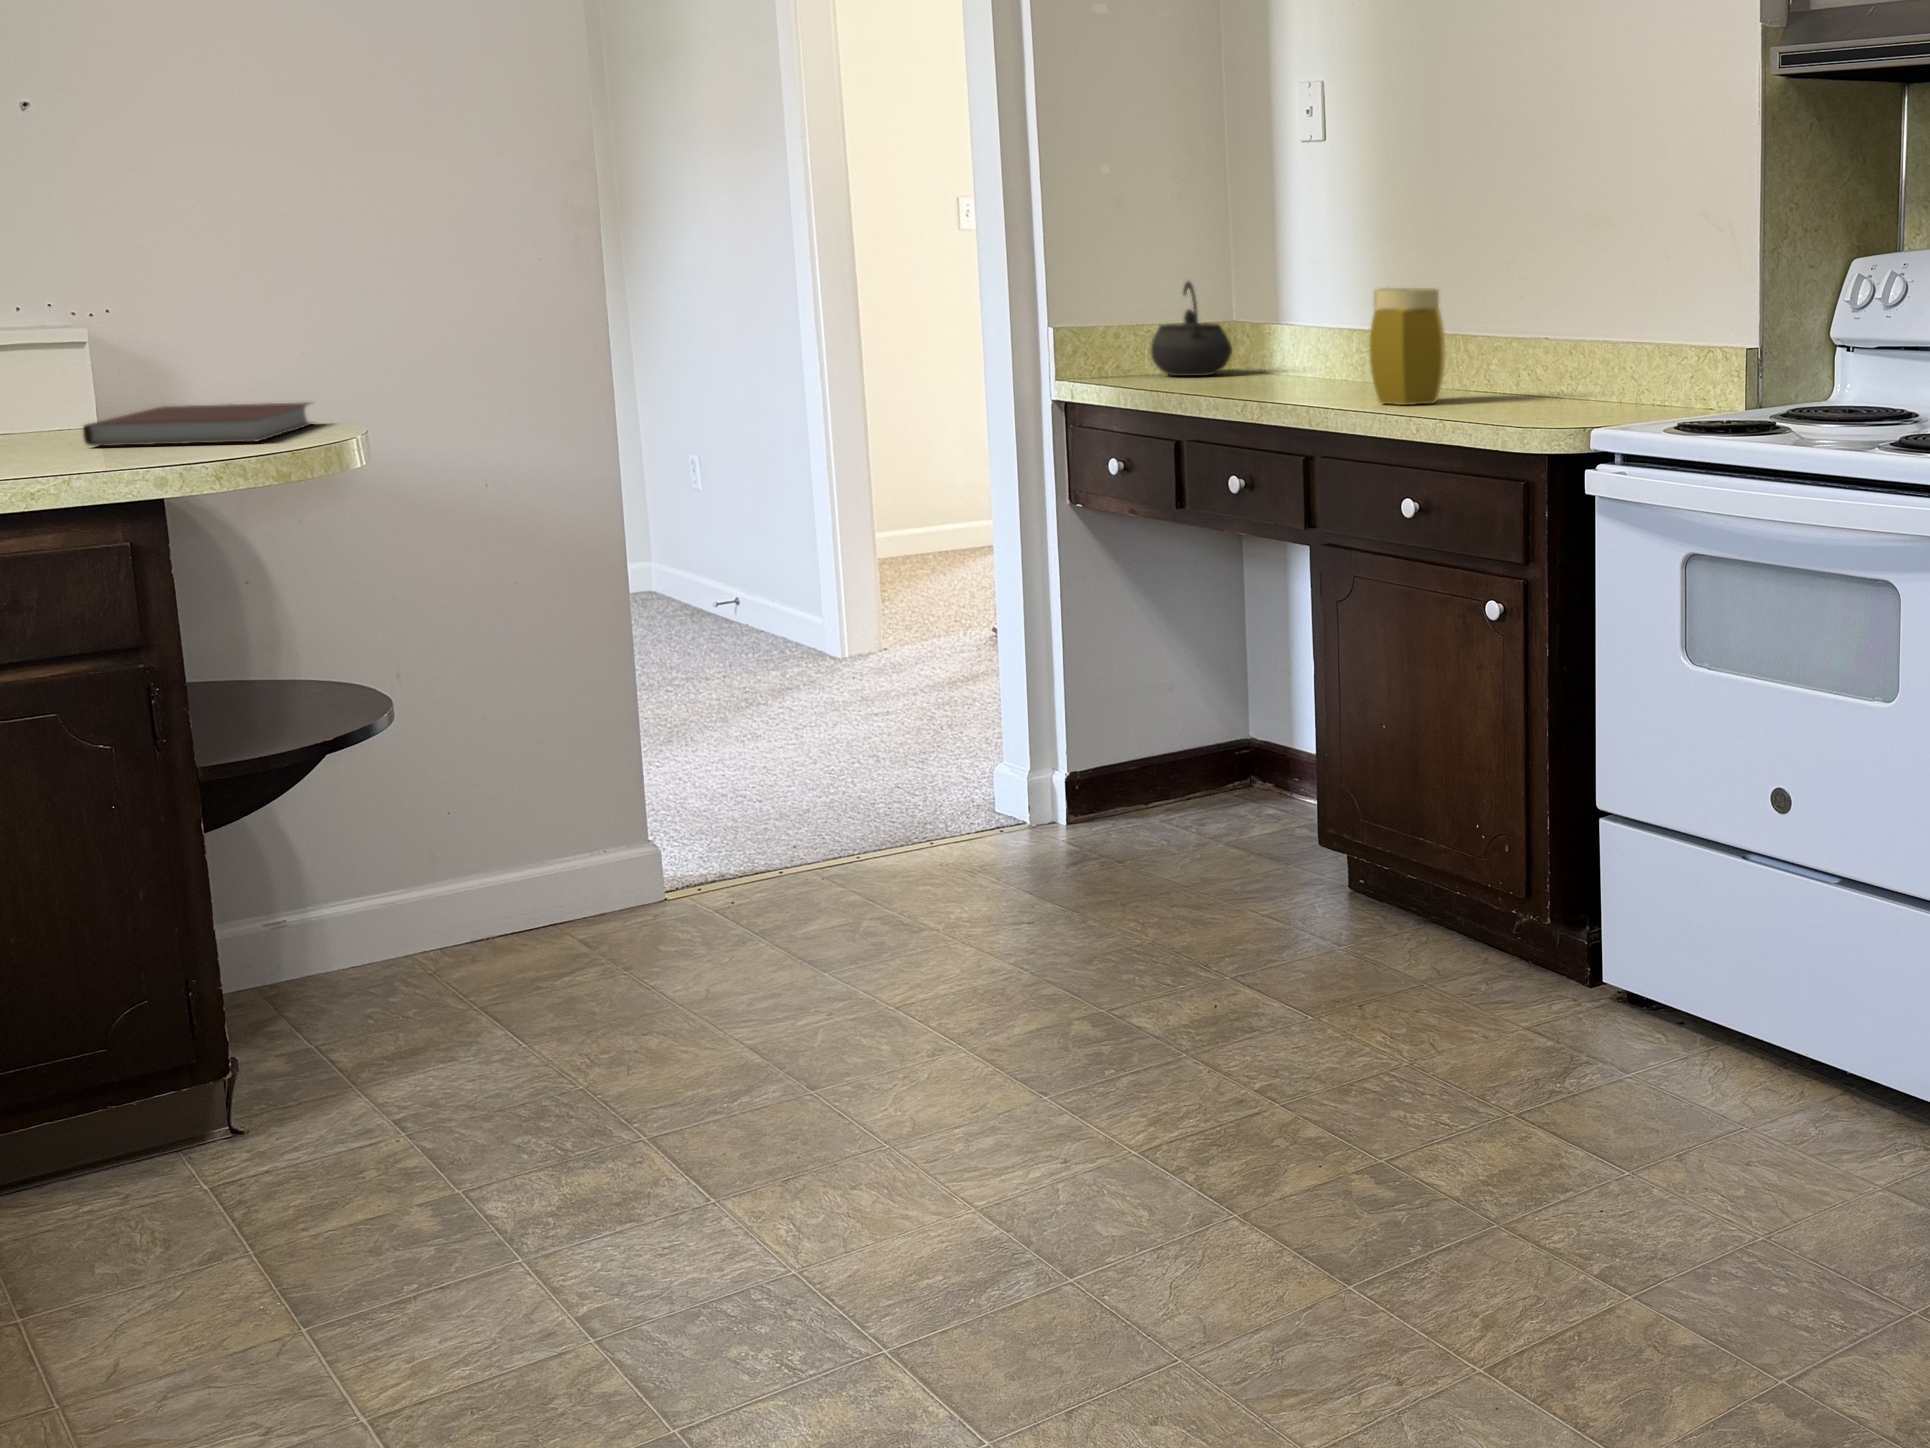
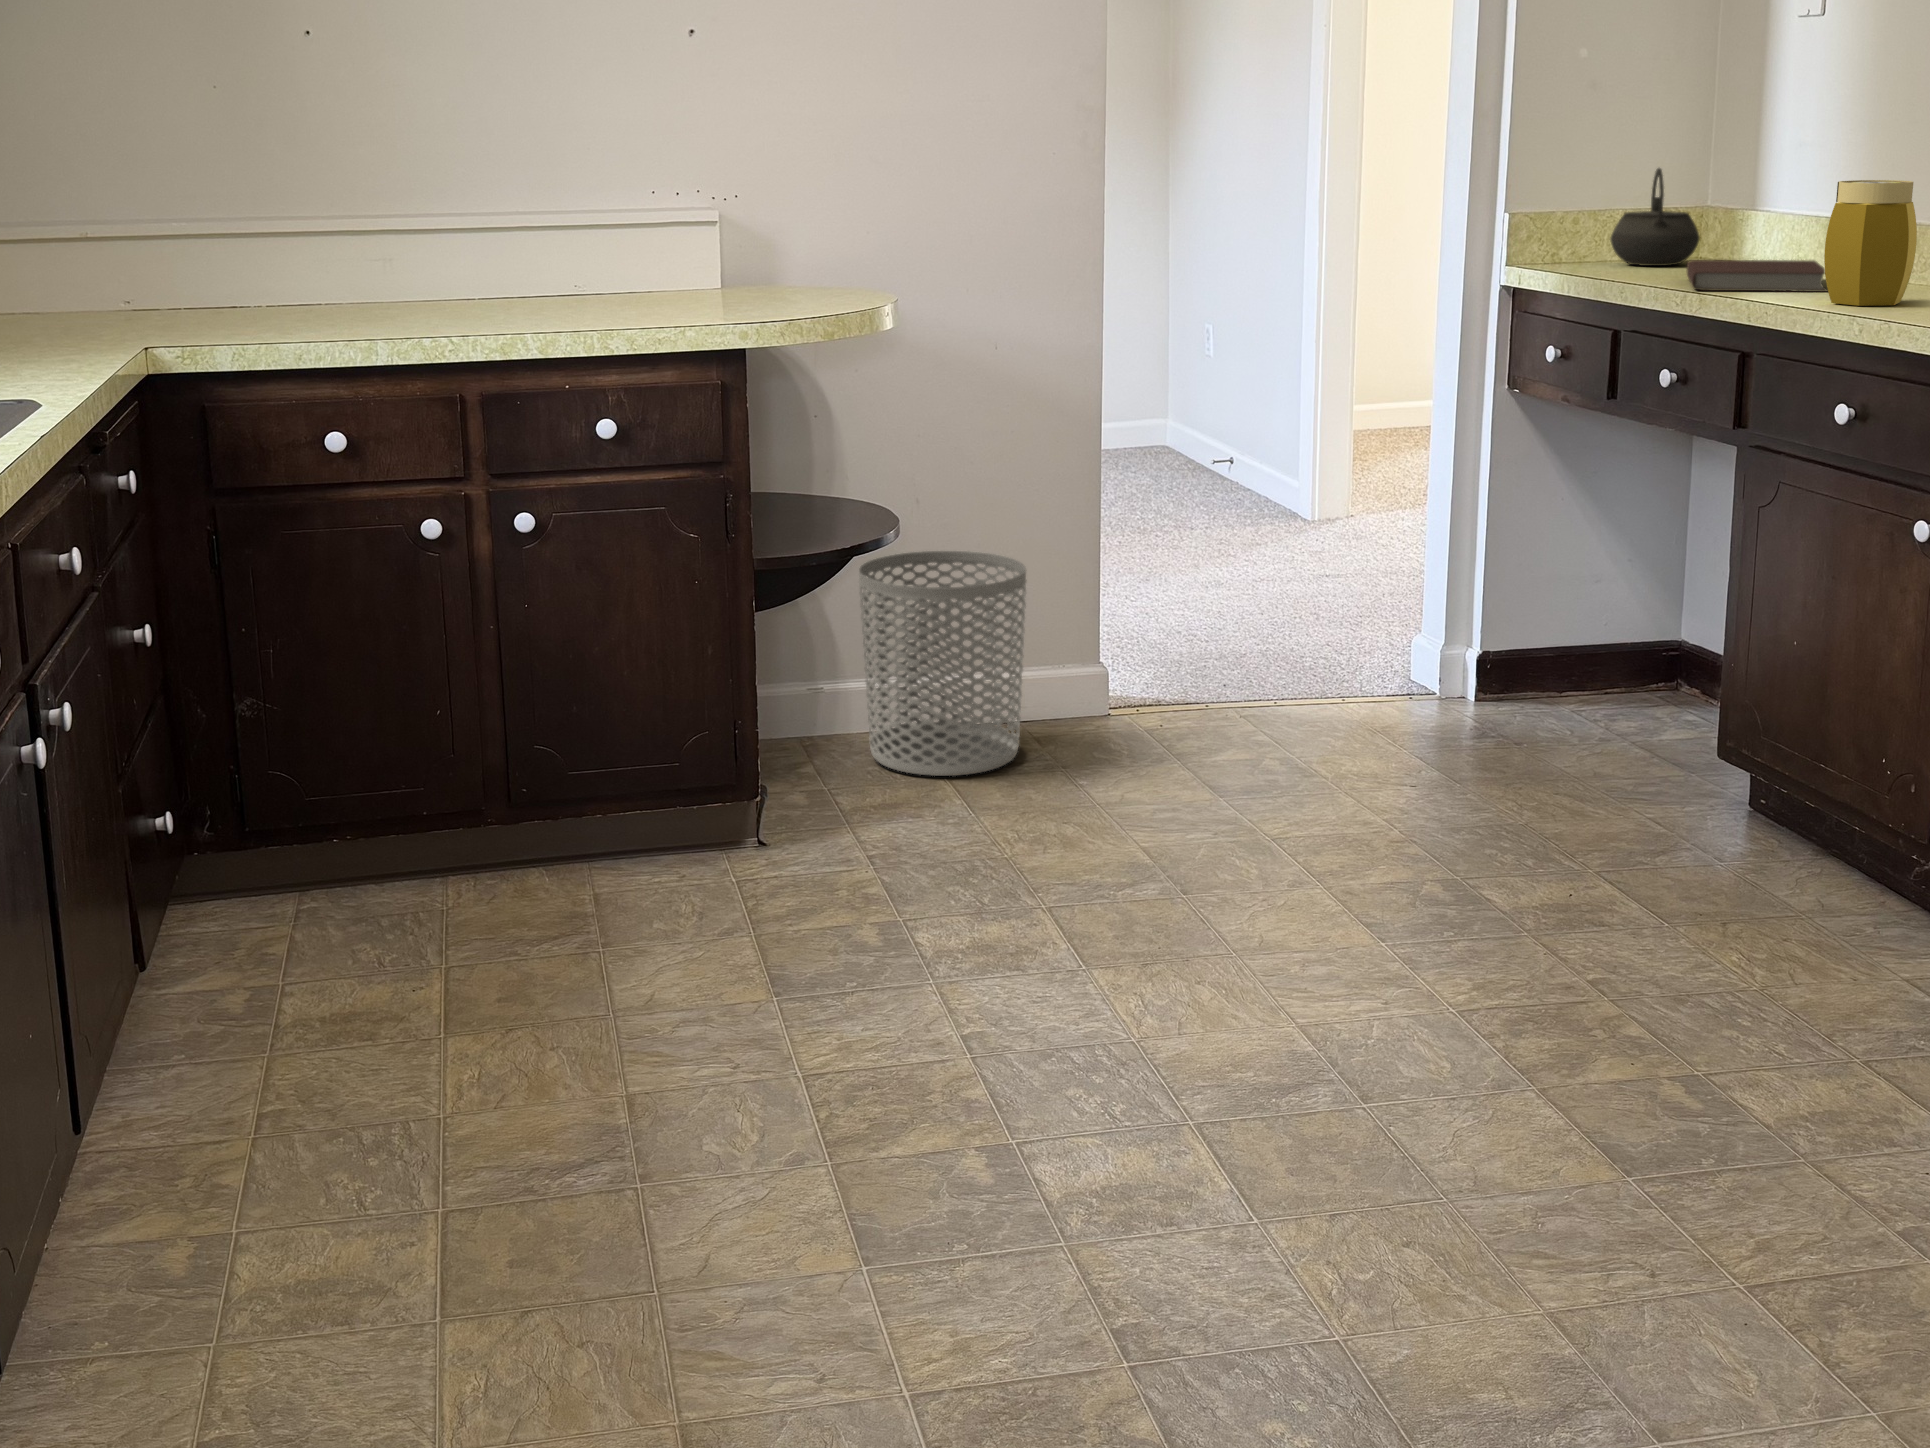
notebook: present [83,403,314,446] -> present [1687,260,1827,292]
waste bin: none [337,731,567,1005] -> present [859,551,1026,776]

